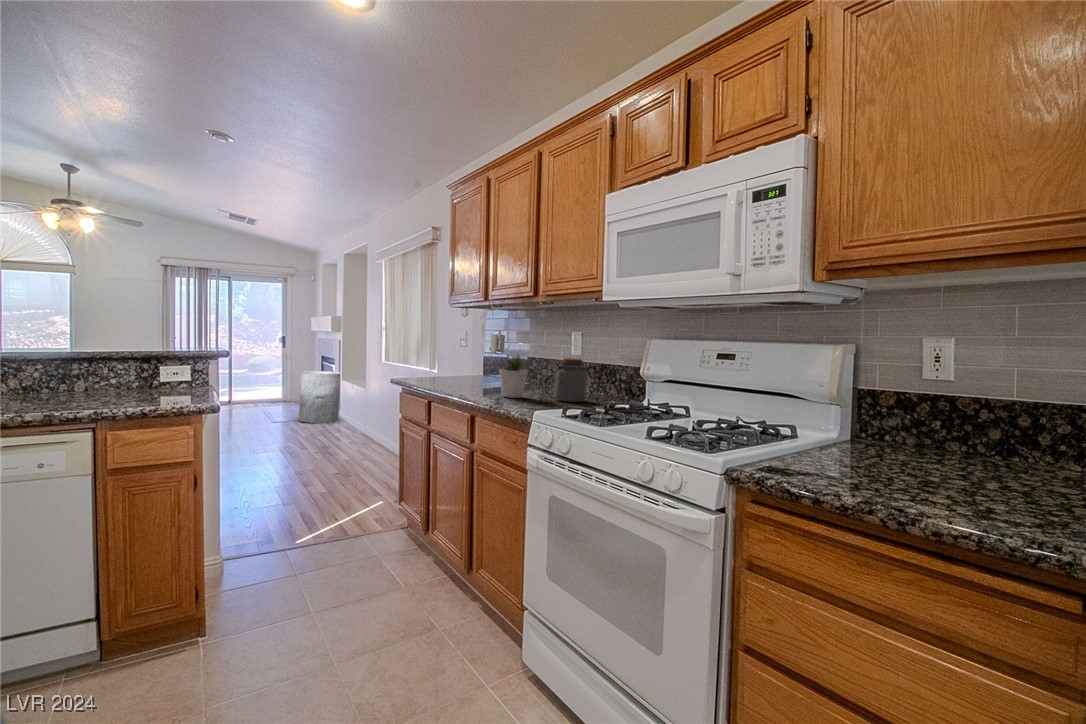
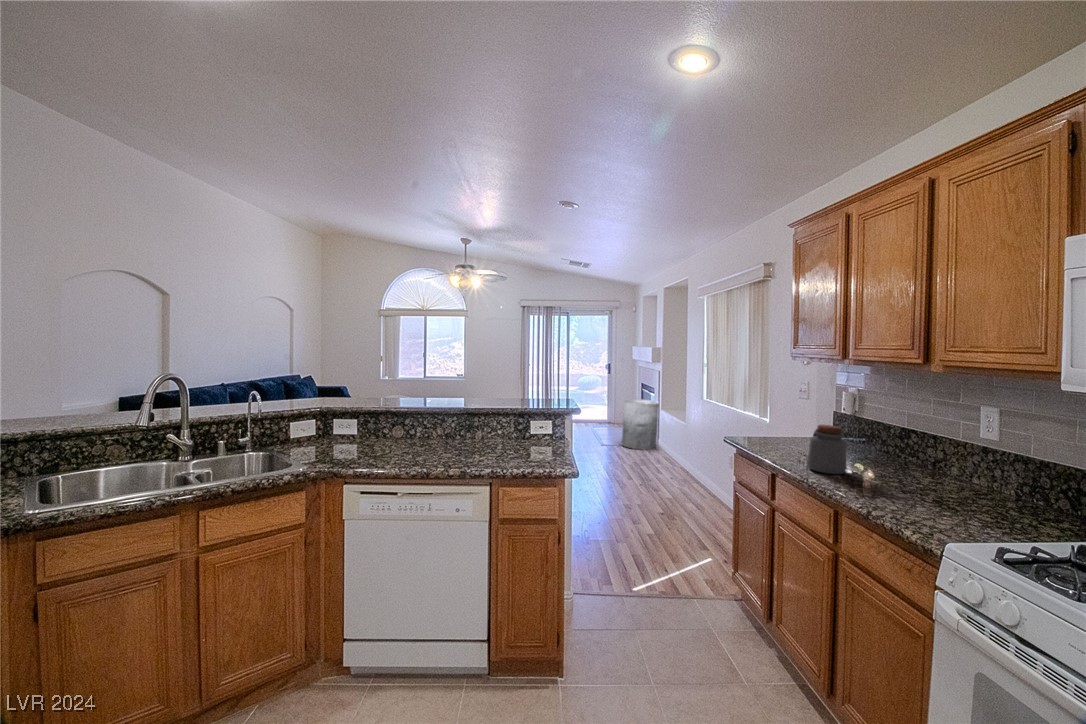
potted plant: present [499,354,528,398] -> none [872,438,920,498]
jar: present [554,358,586,402] -> present [807,425,847,474]

